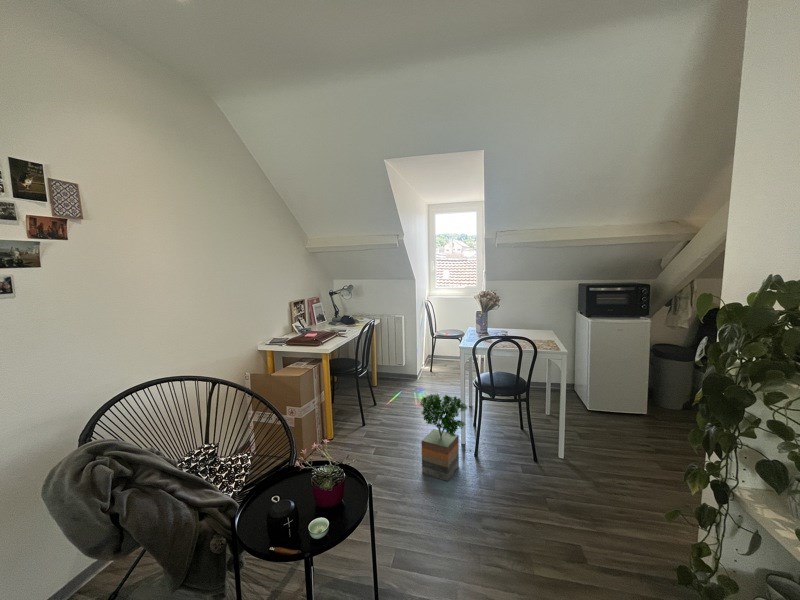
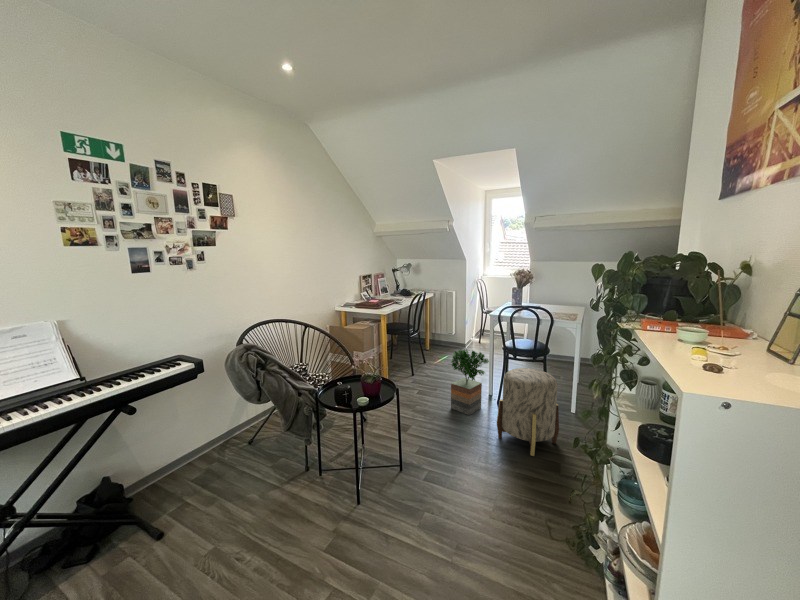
ottoman: none [491,417,568,541] -> present [497,368,559,456]

